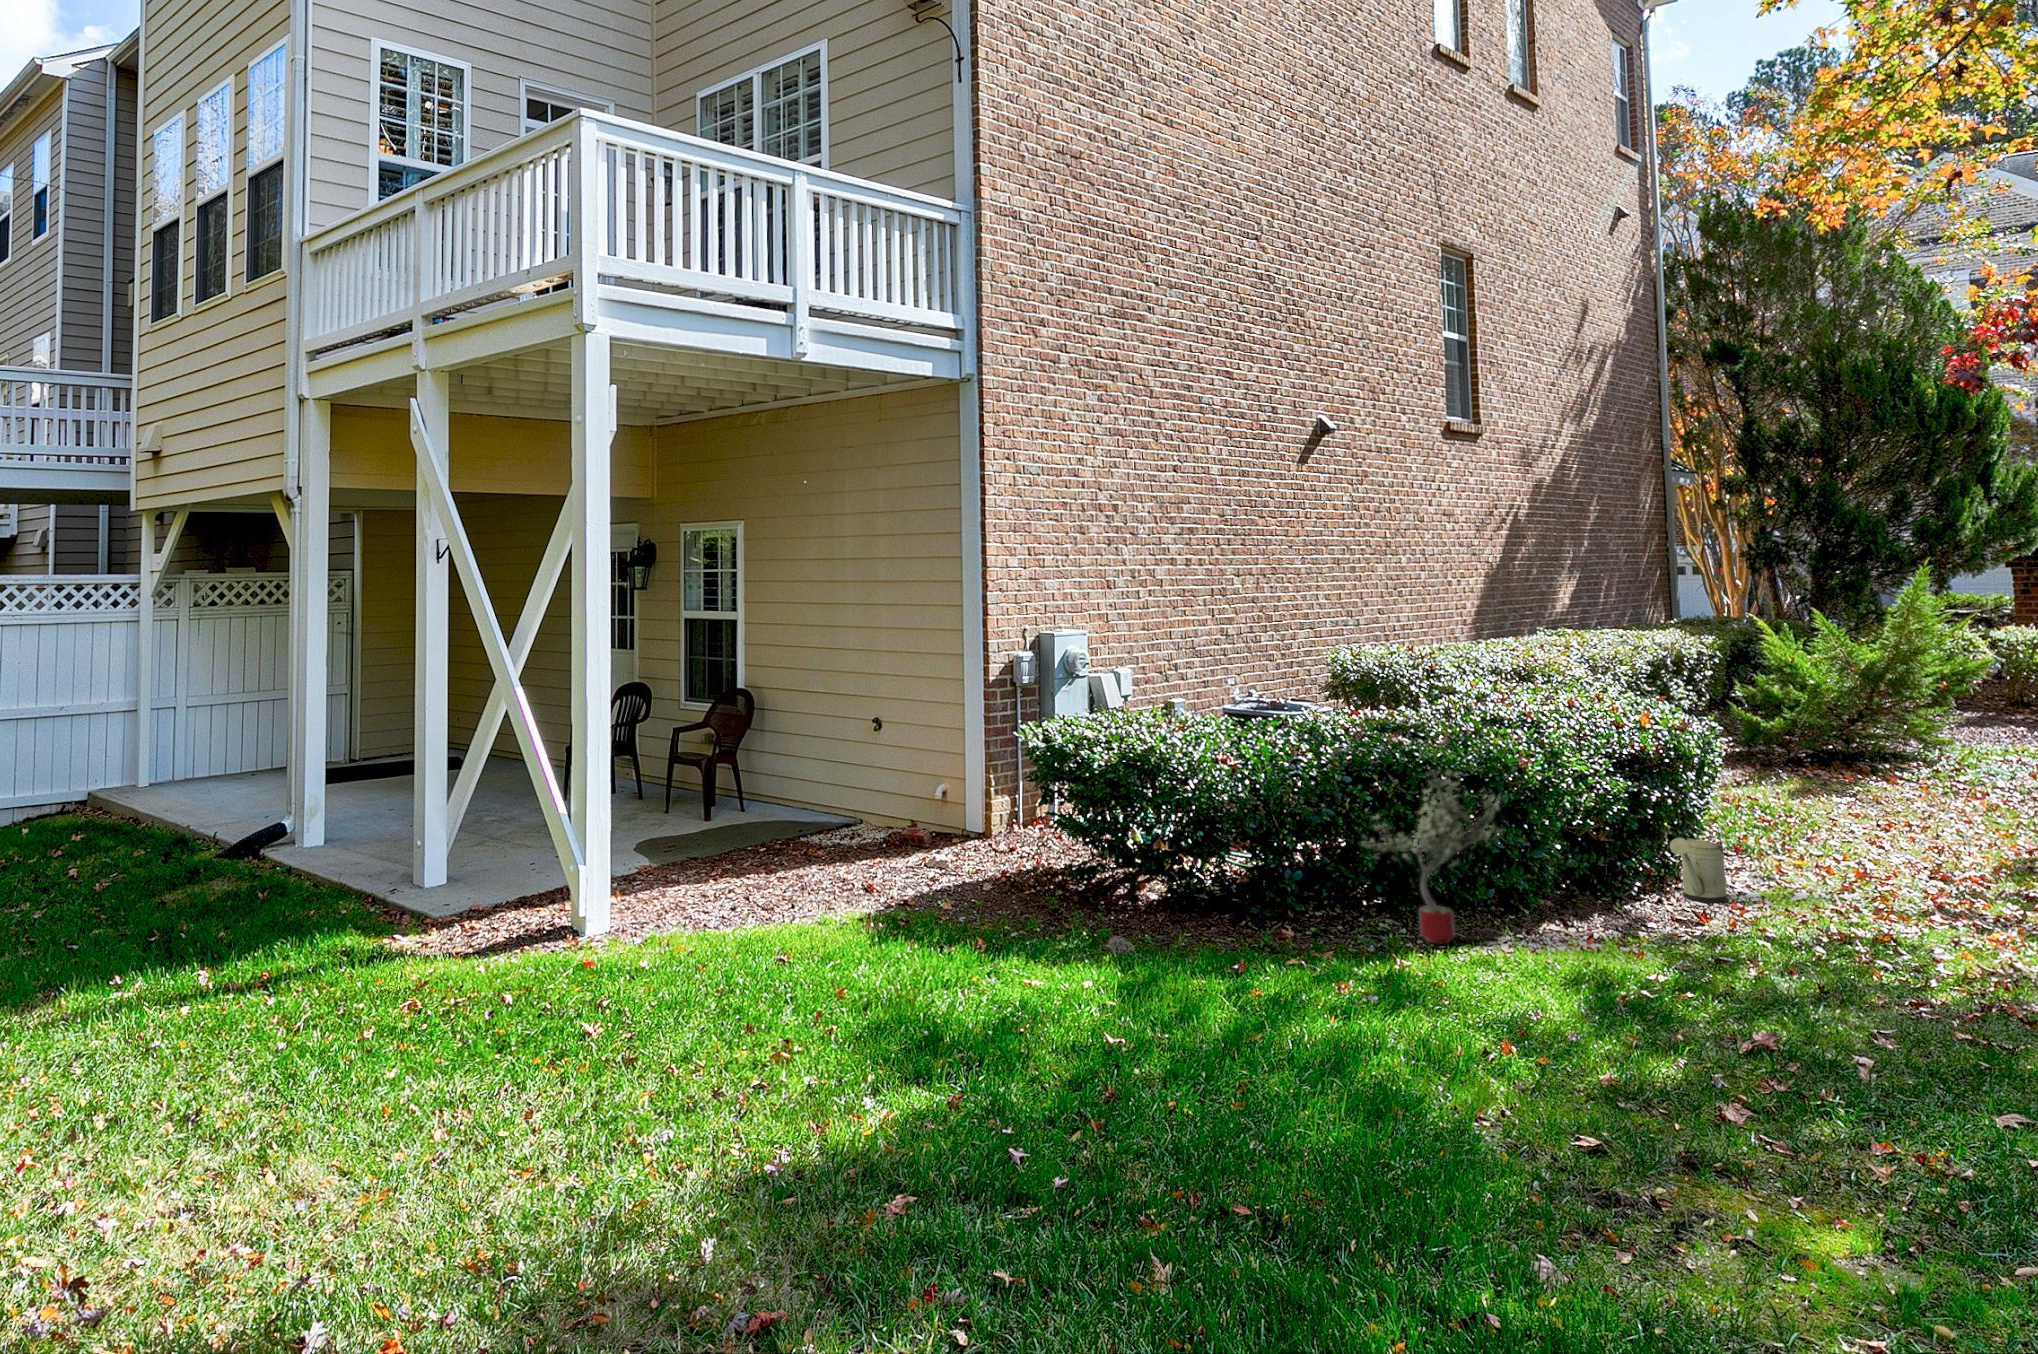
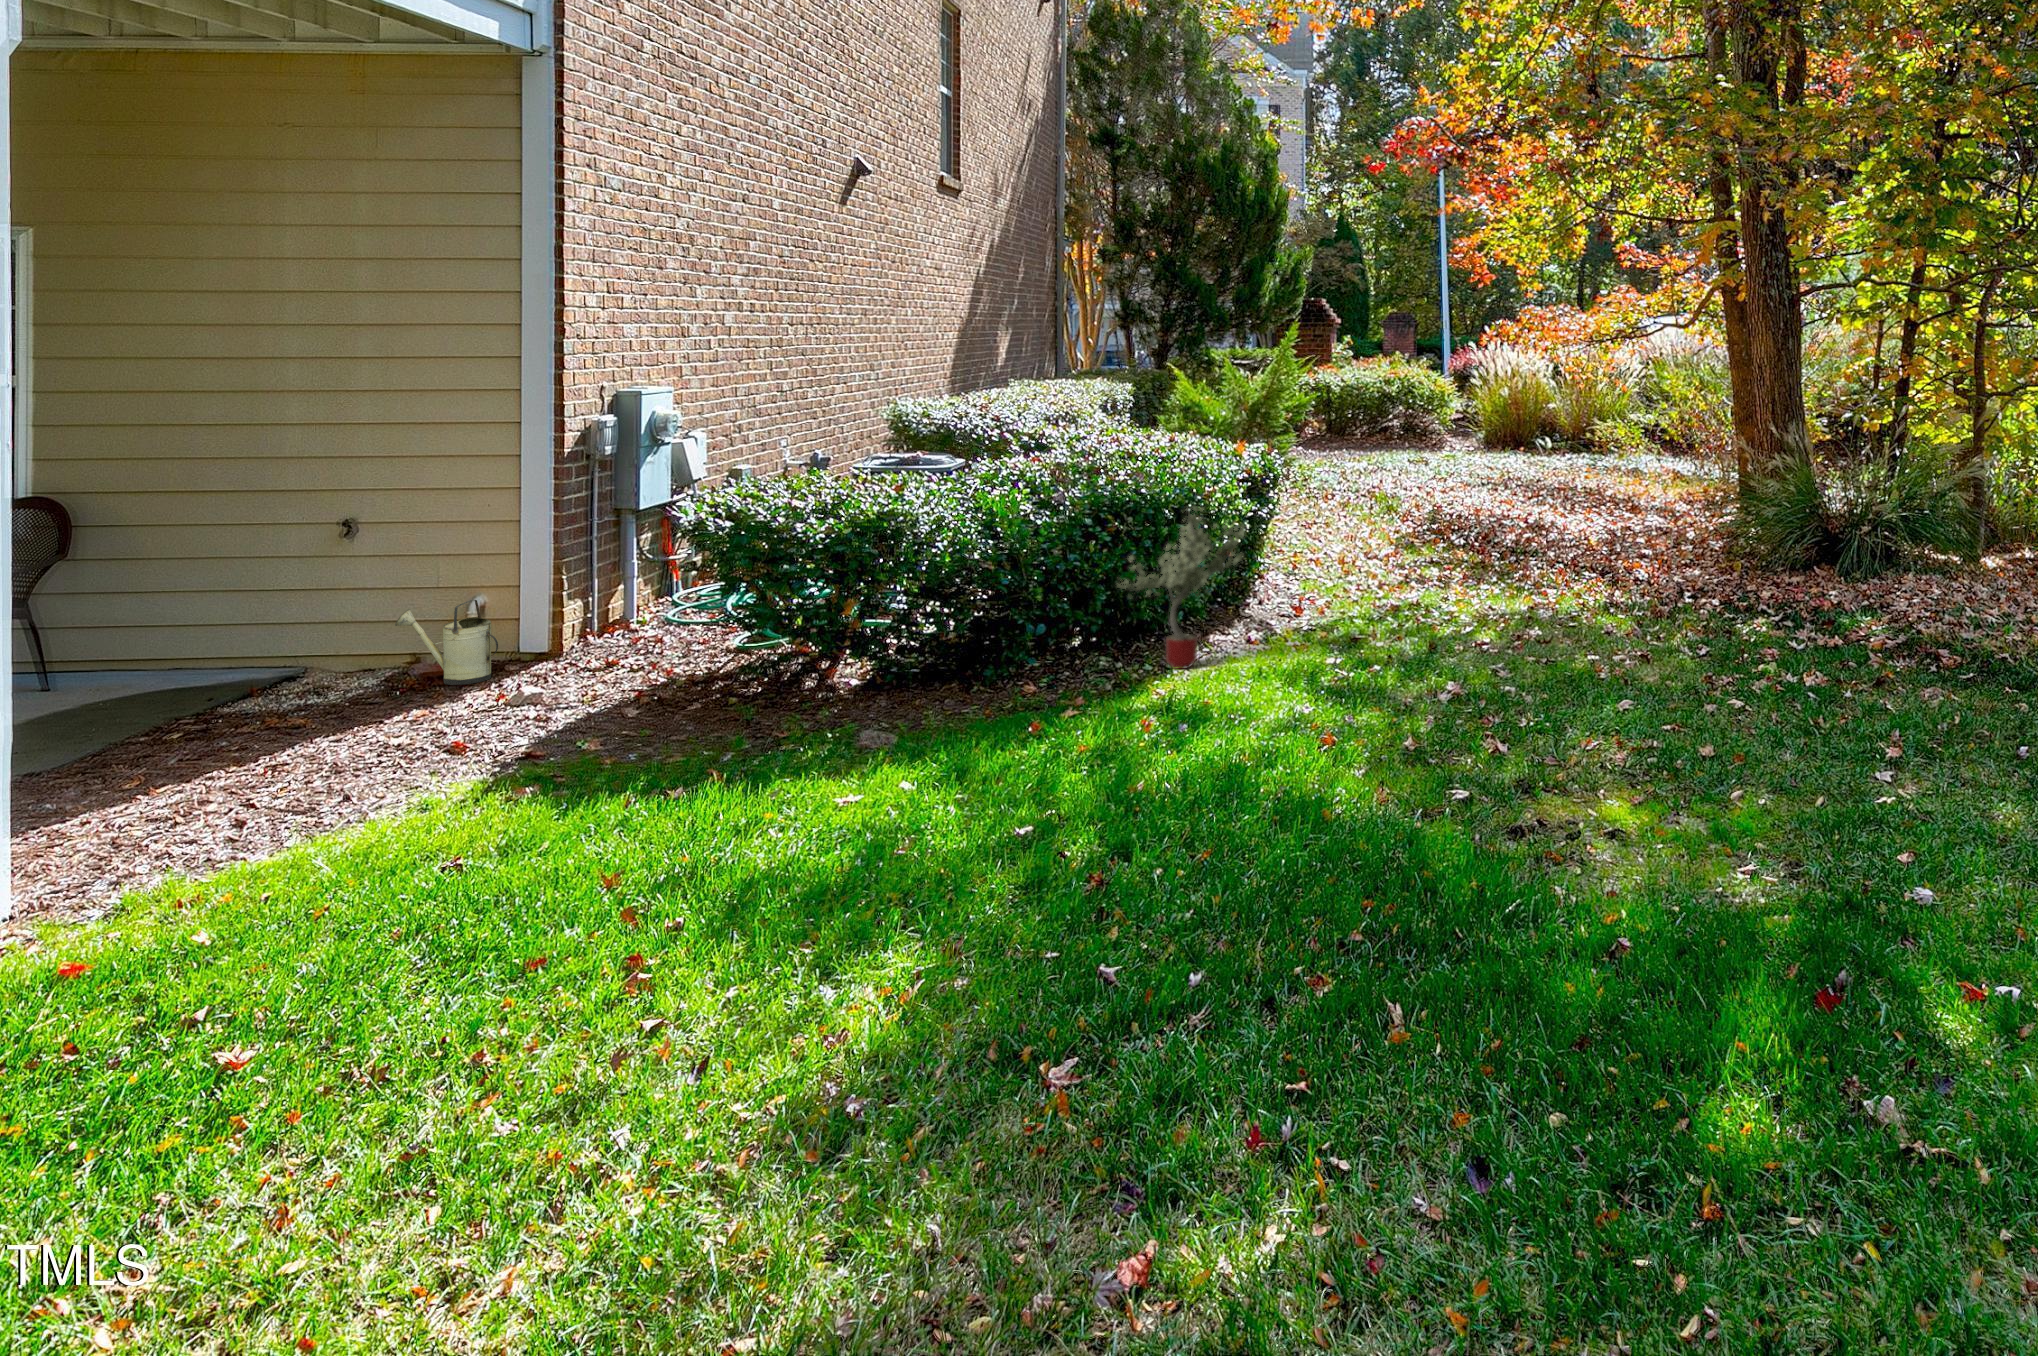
watering can: present [1670,822,1727,903] -> present [395,600,498,685]

